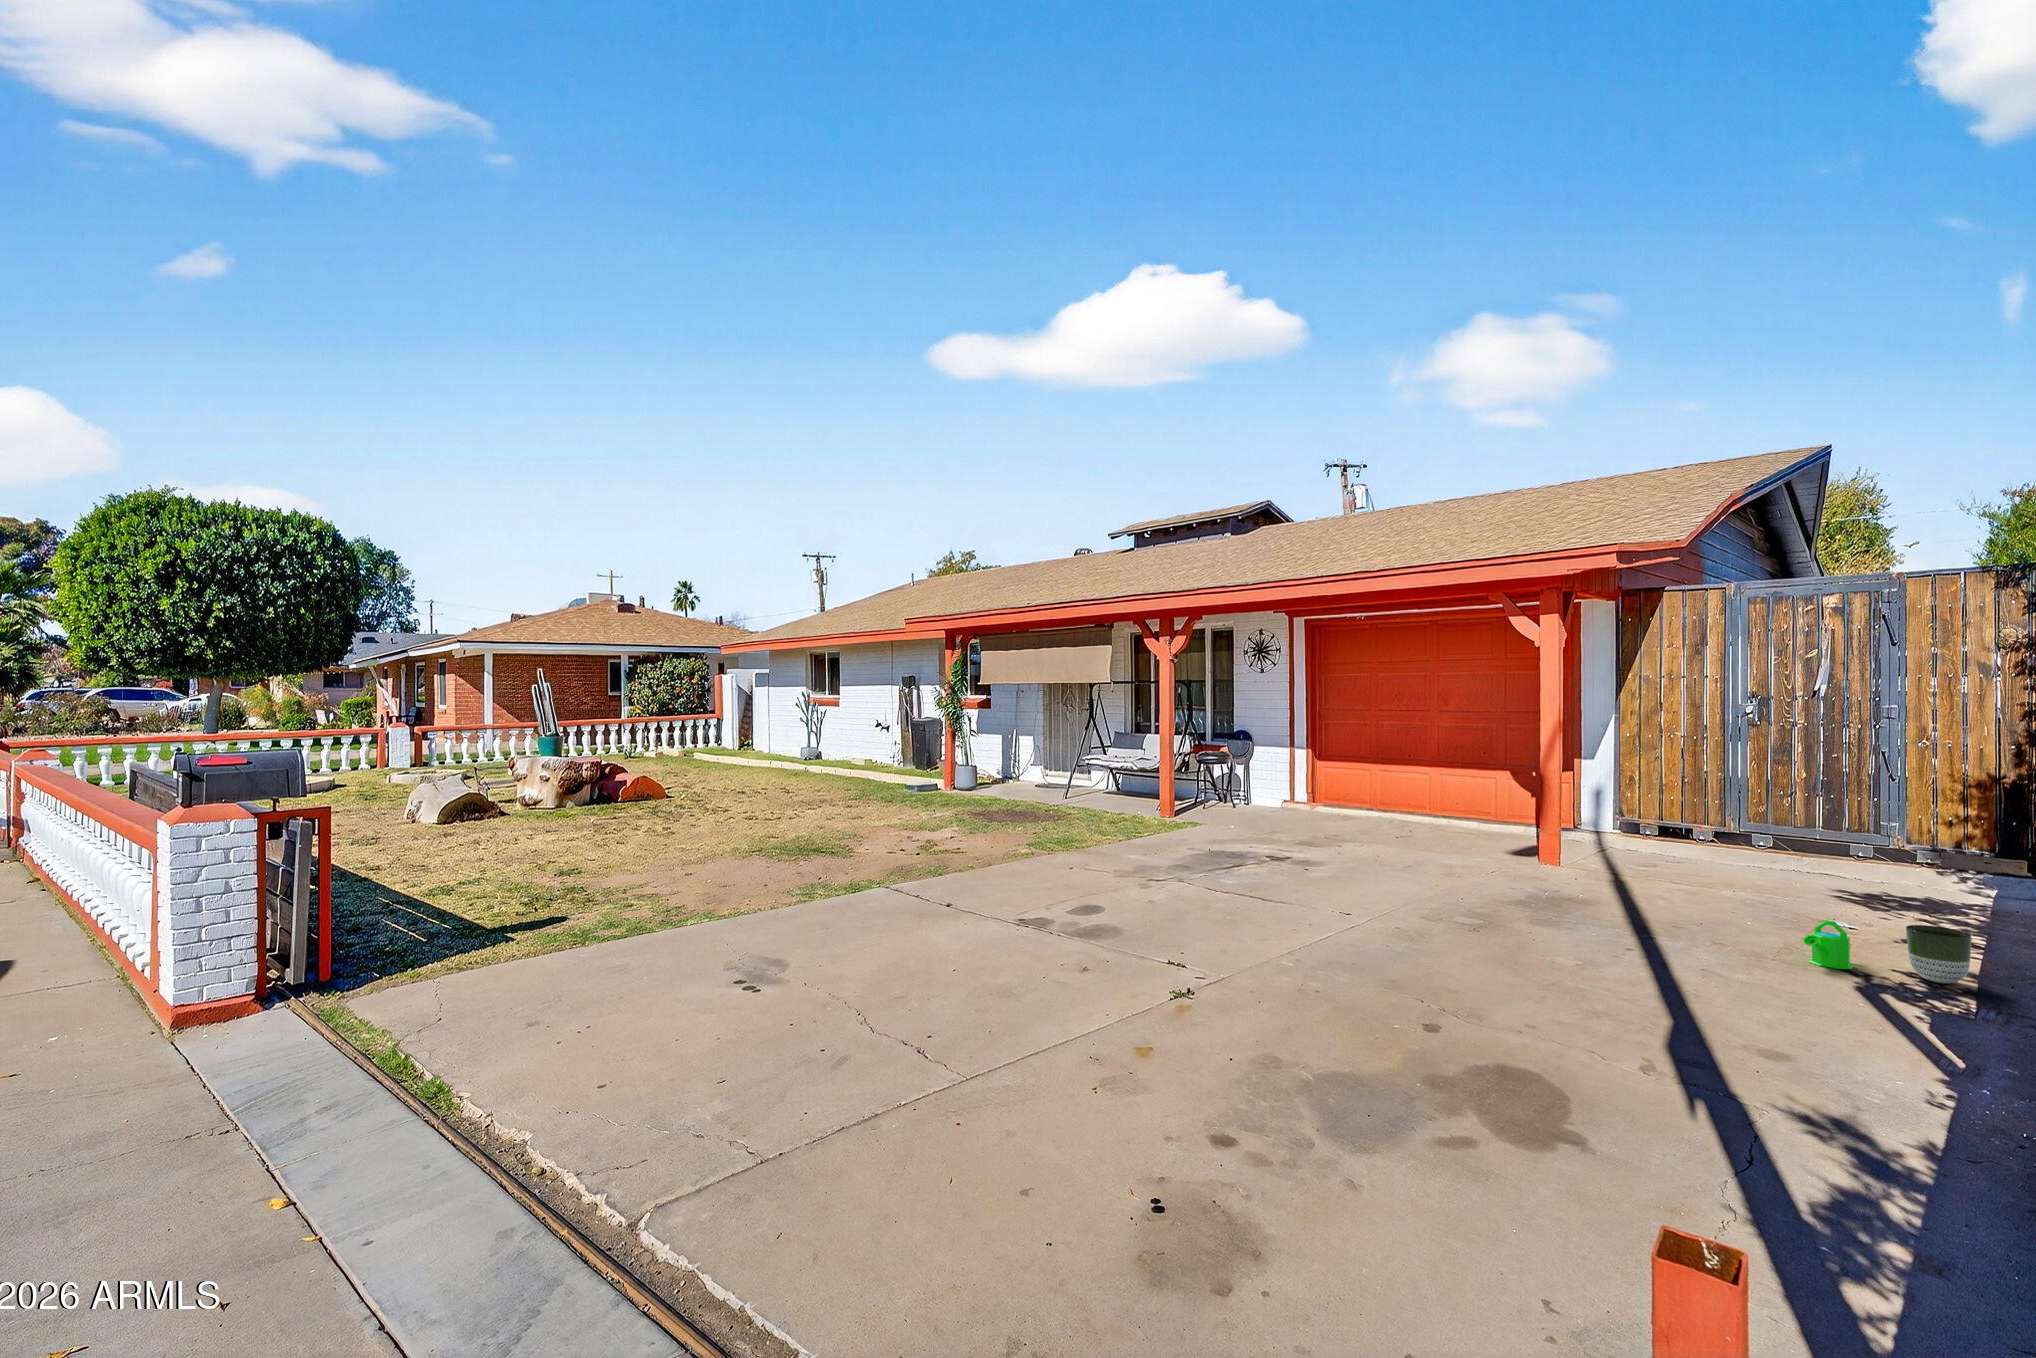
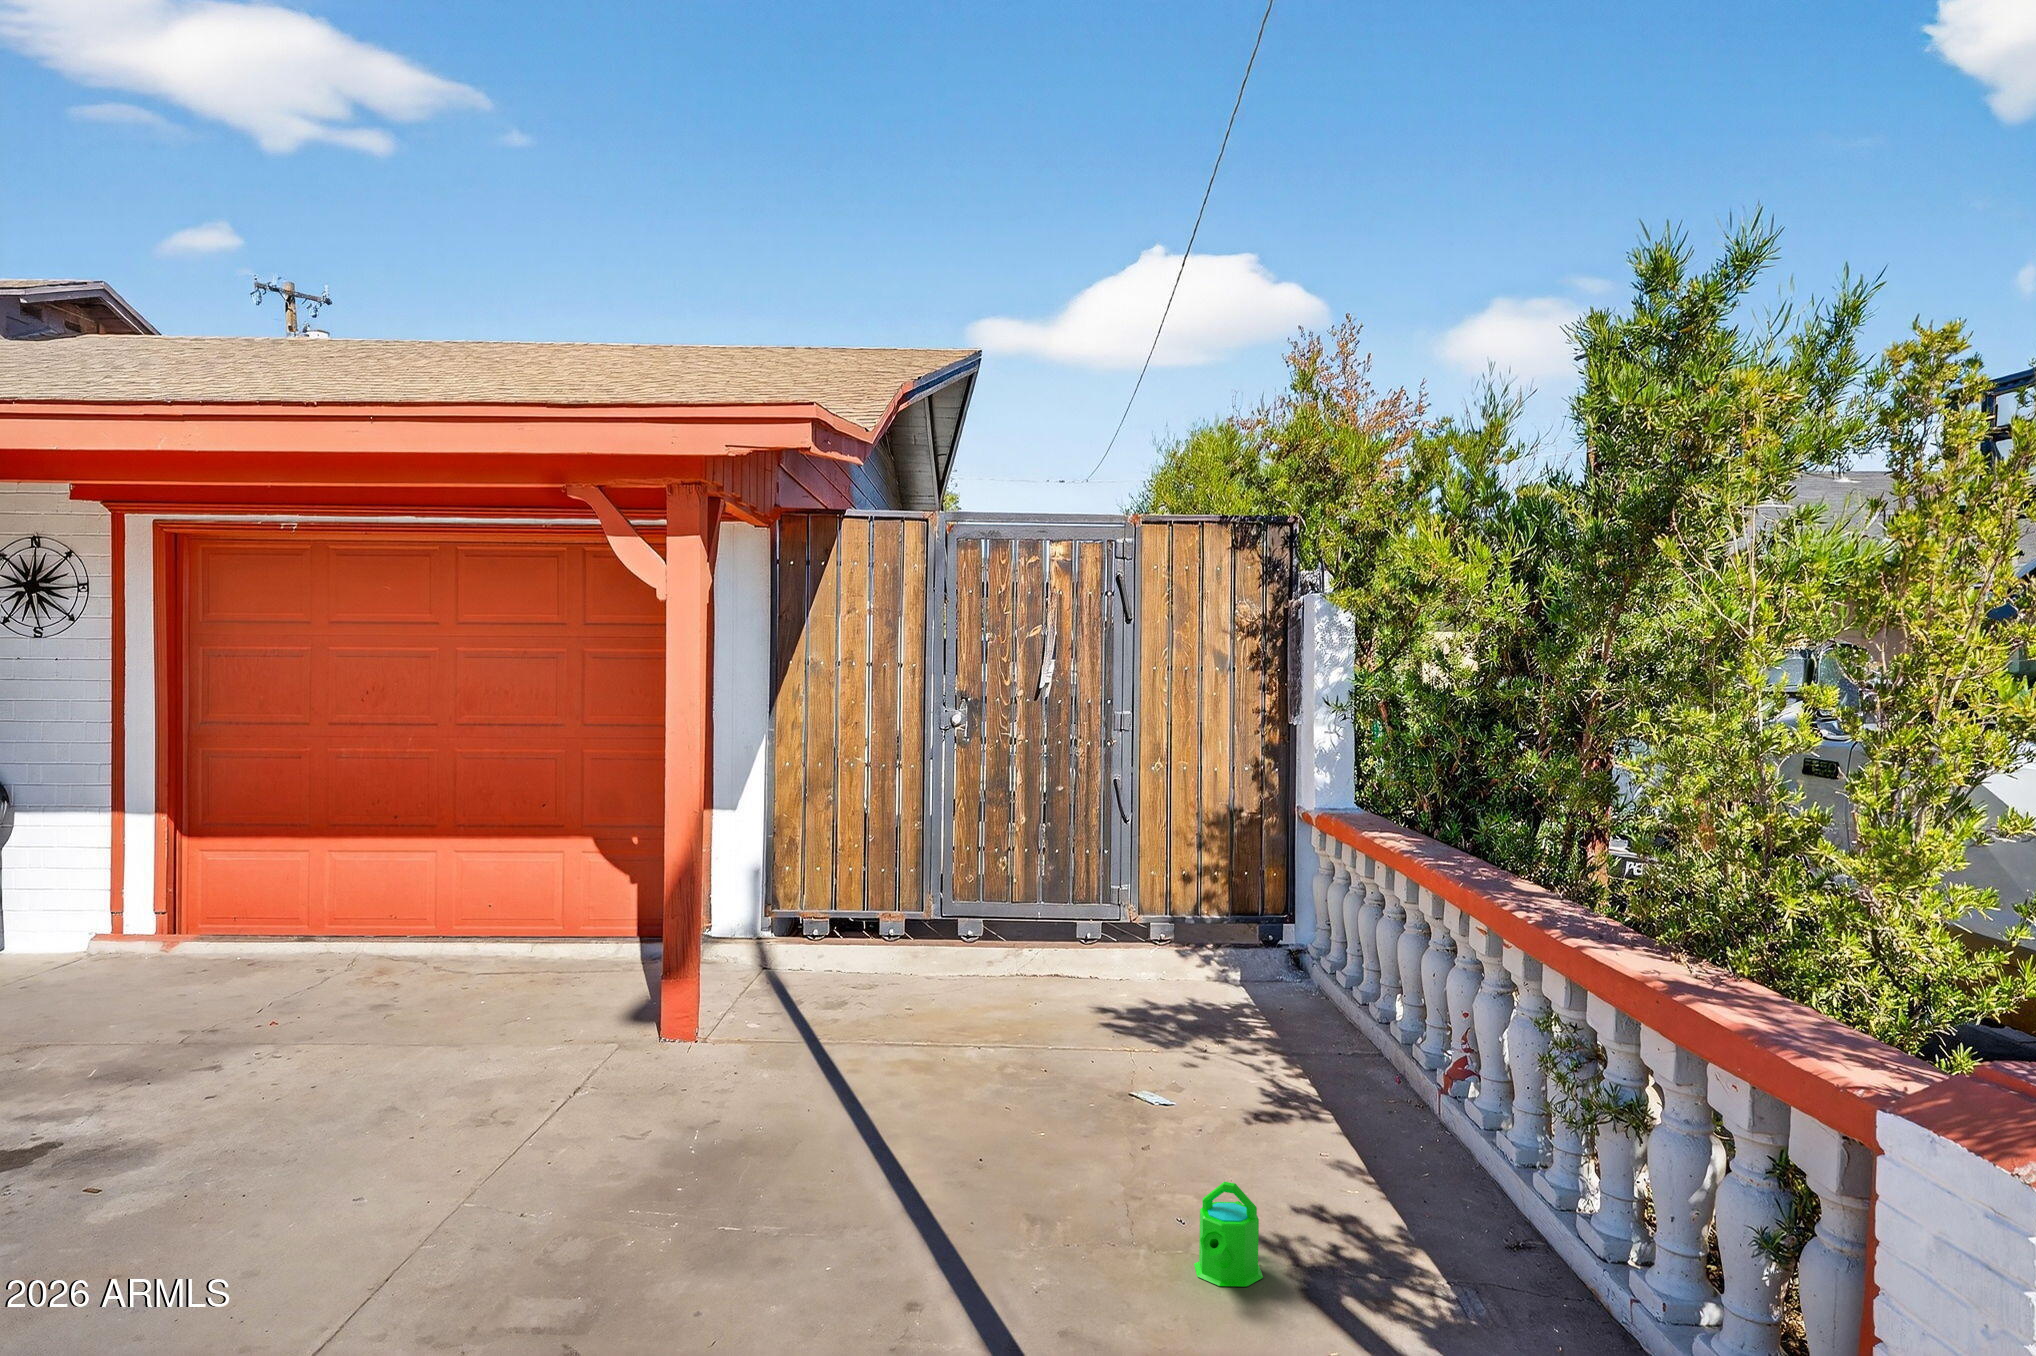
planter: present [1906,925,1971,984] -> none [1338,1159,1429,1277]

